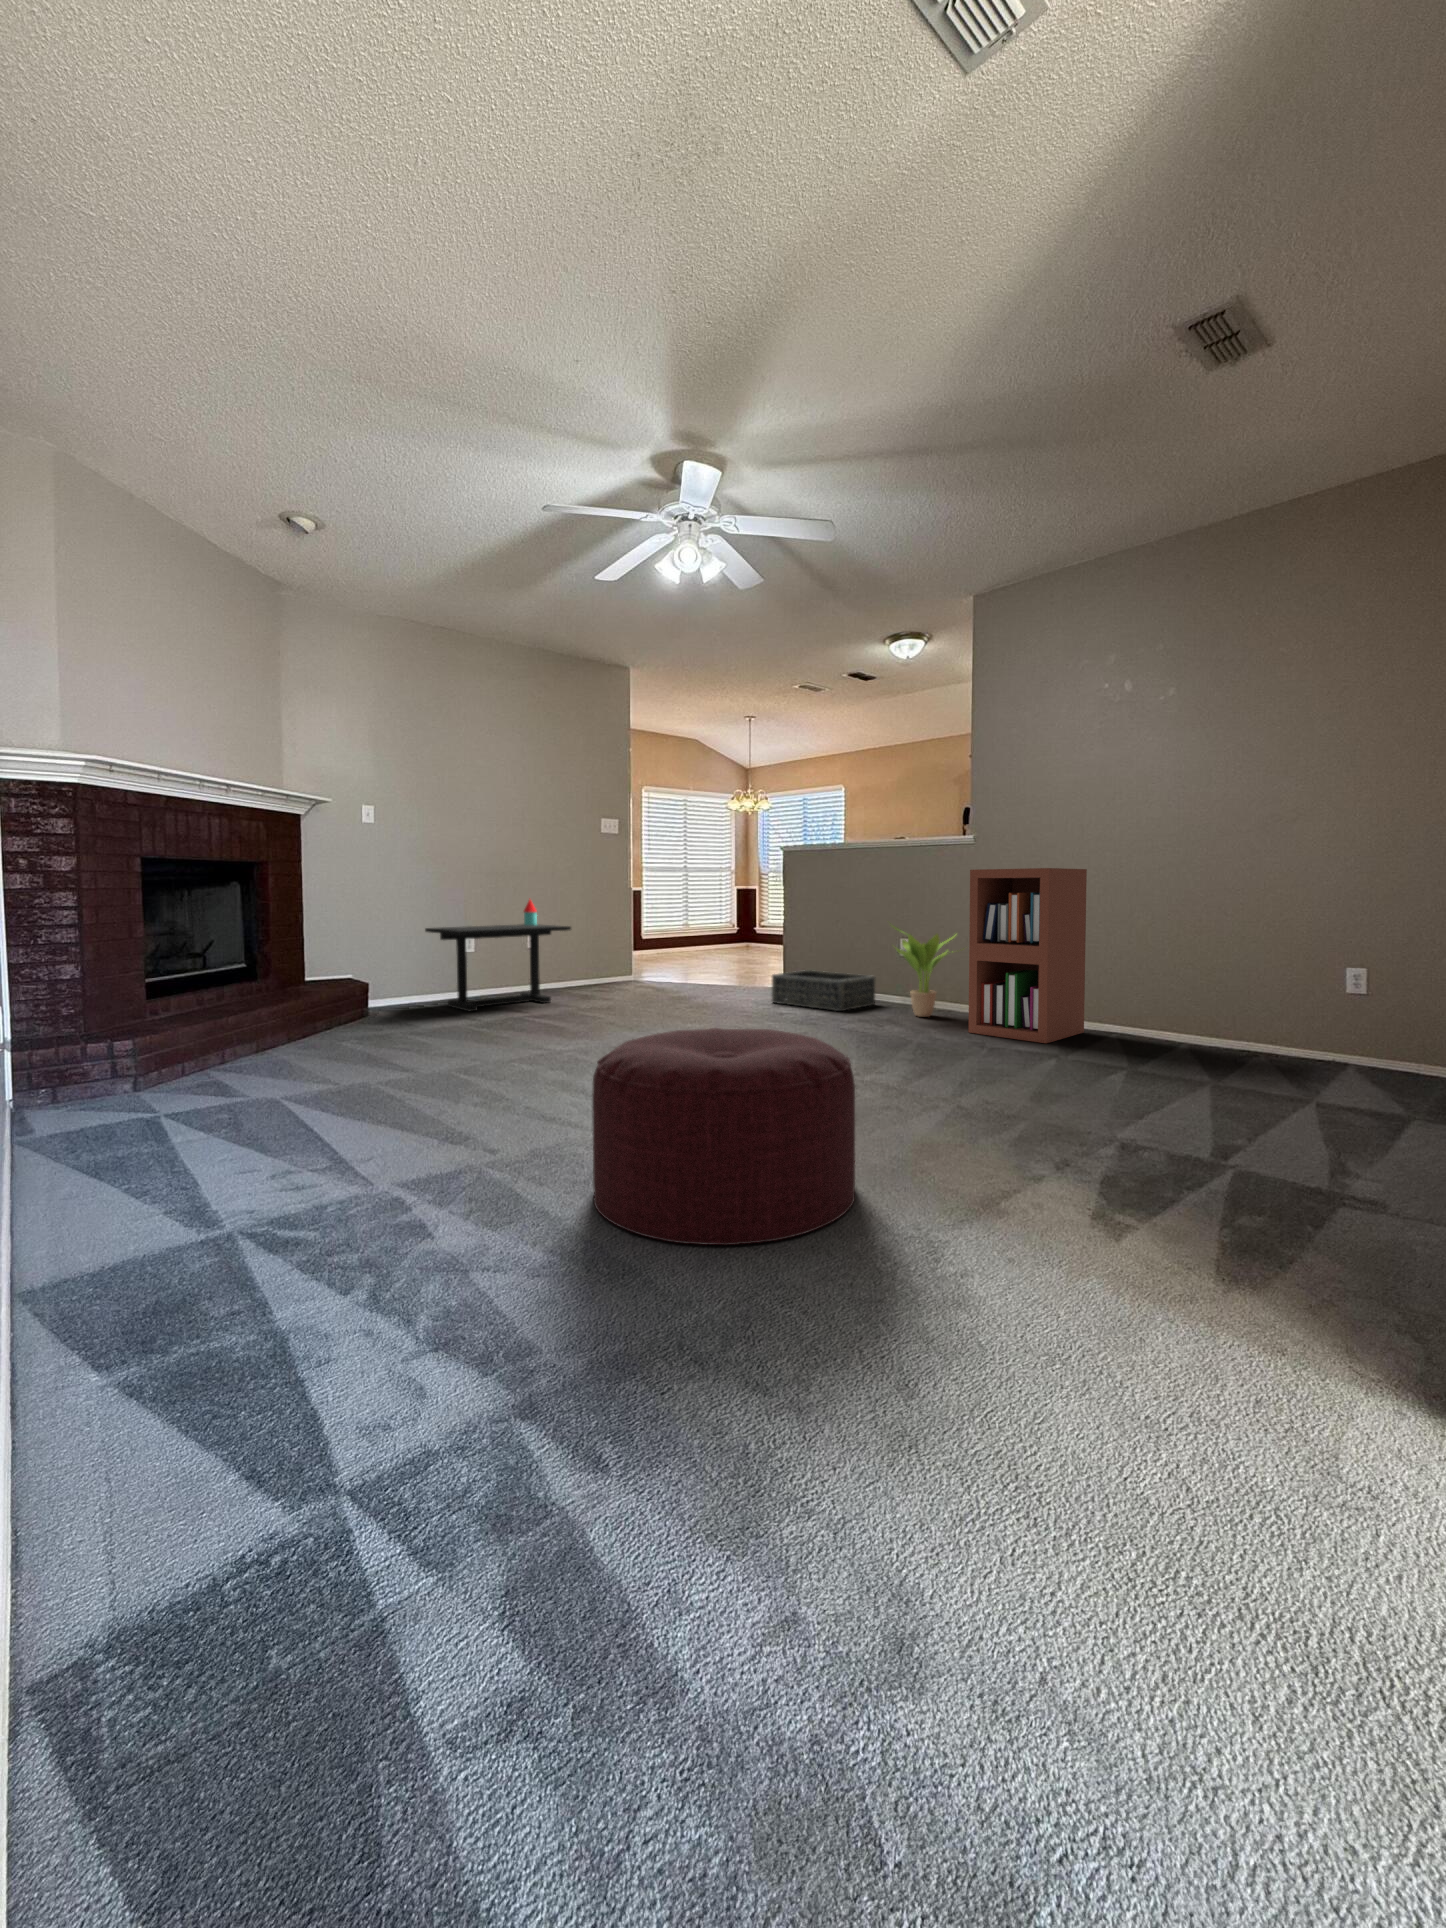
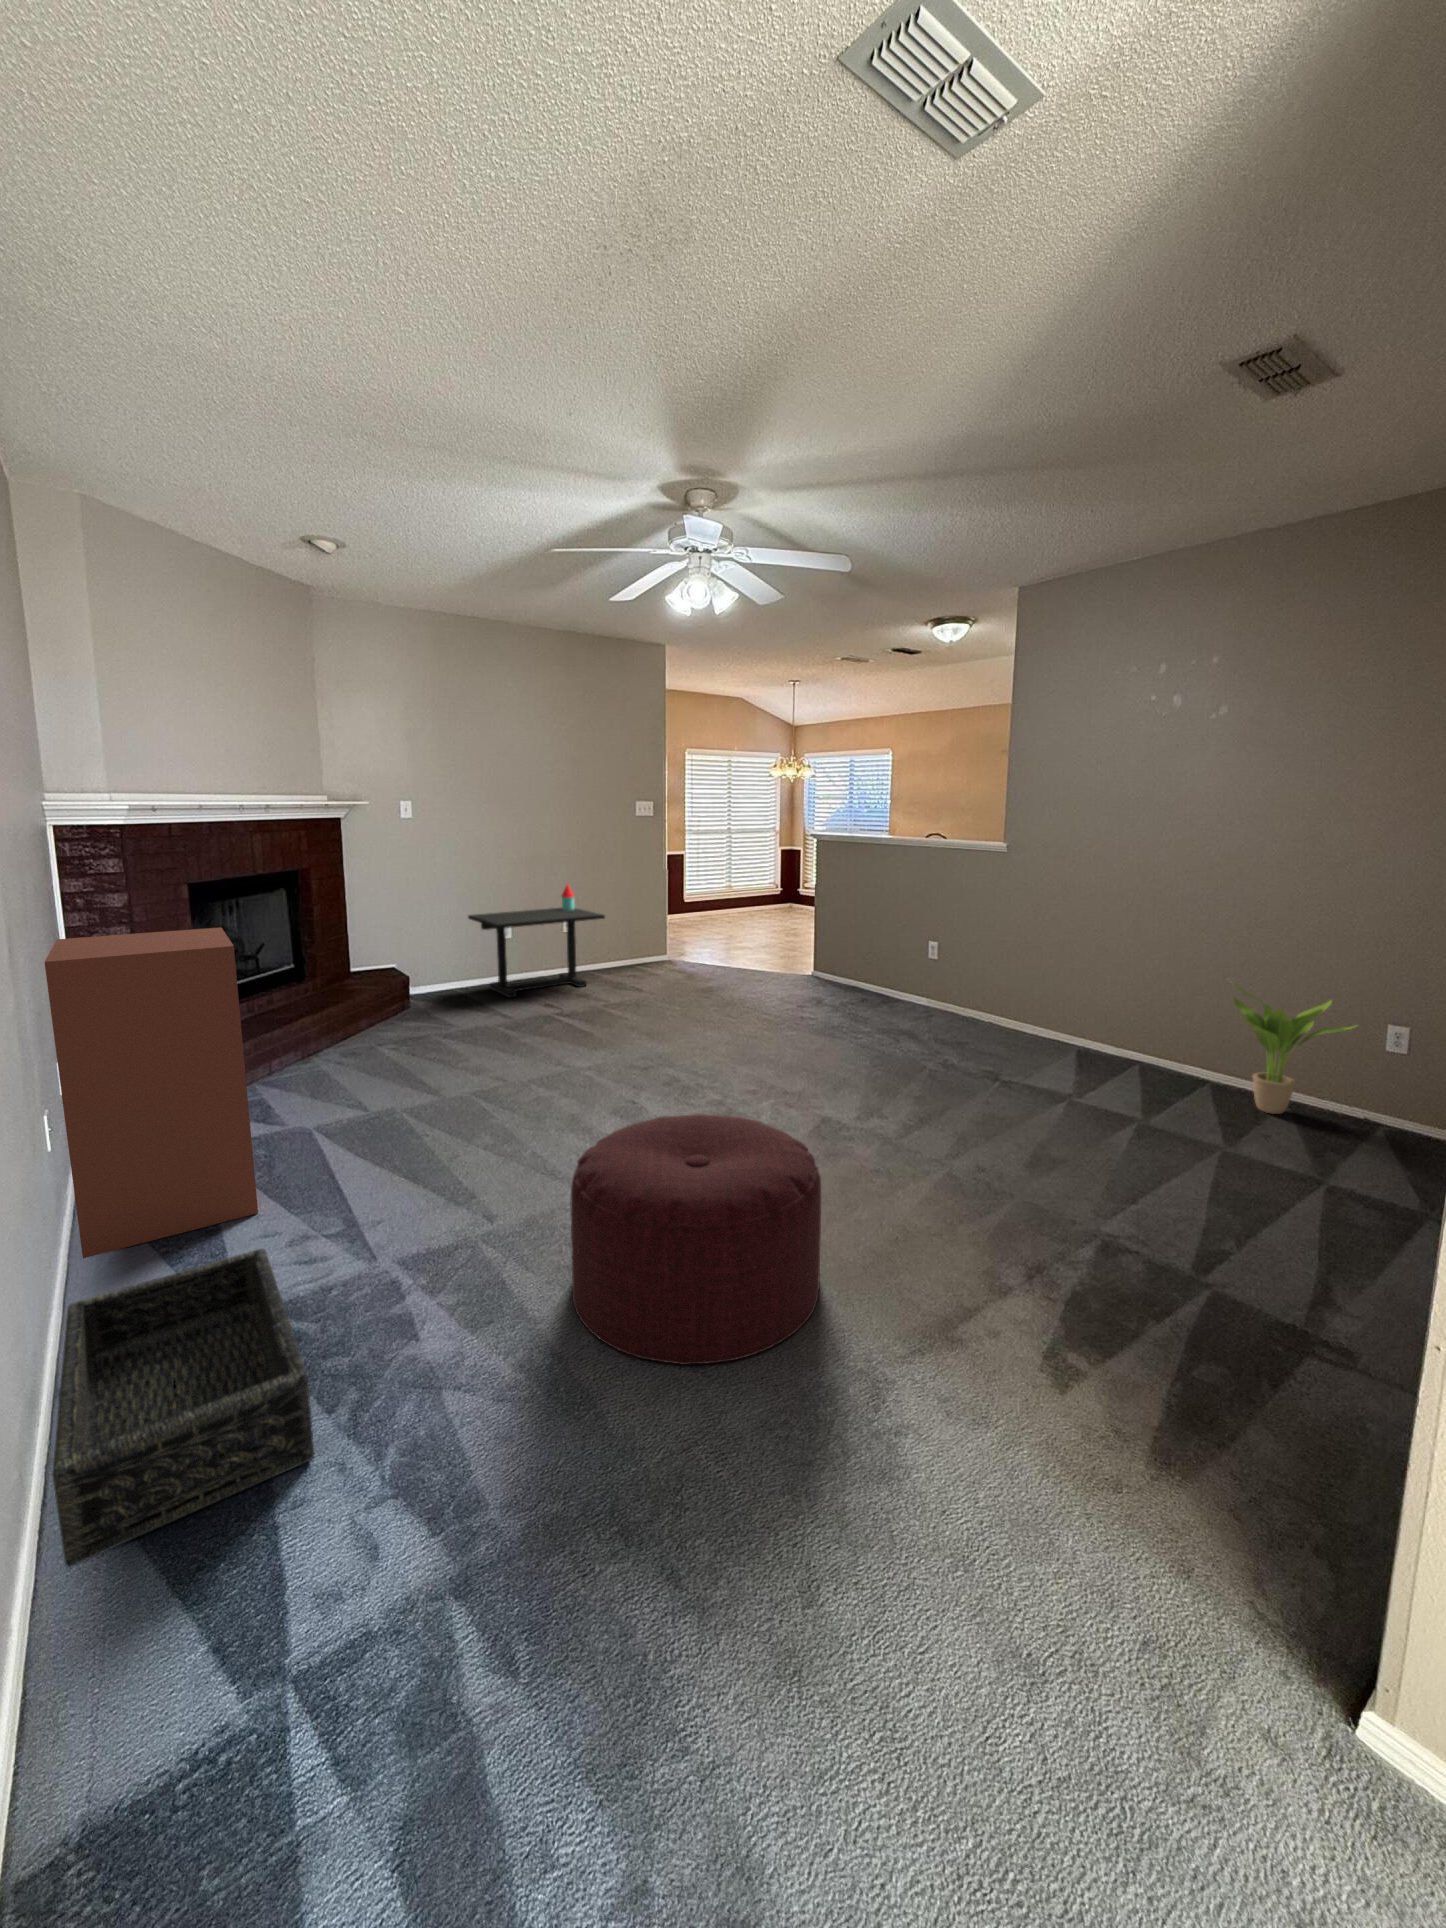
bookshelf: present [968,868,1087,1043] -> present [45,927,258,1258]
potted plant: present [893,926,953,1017] -> present [1234,986,1354,1114]
basket: present [772,970,875,1011] -> present [52,1248,314,1567]

